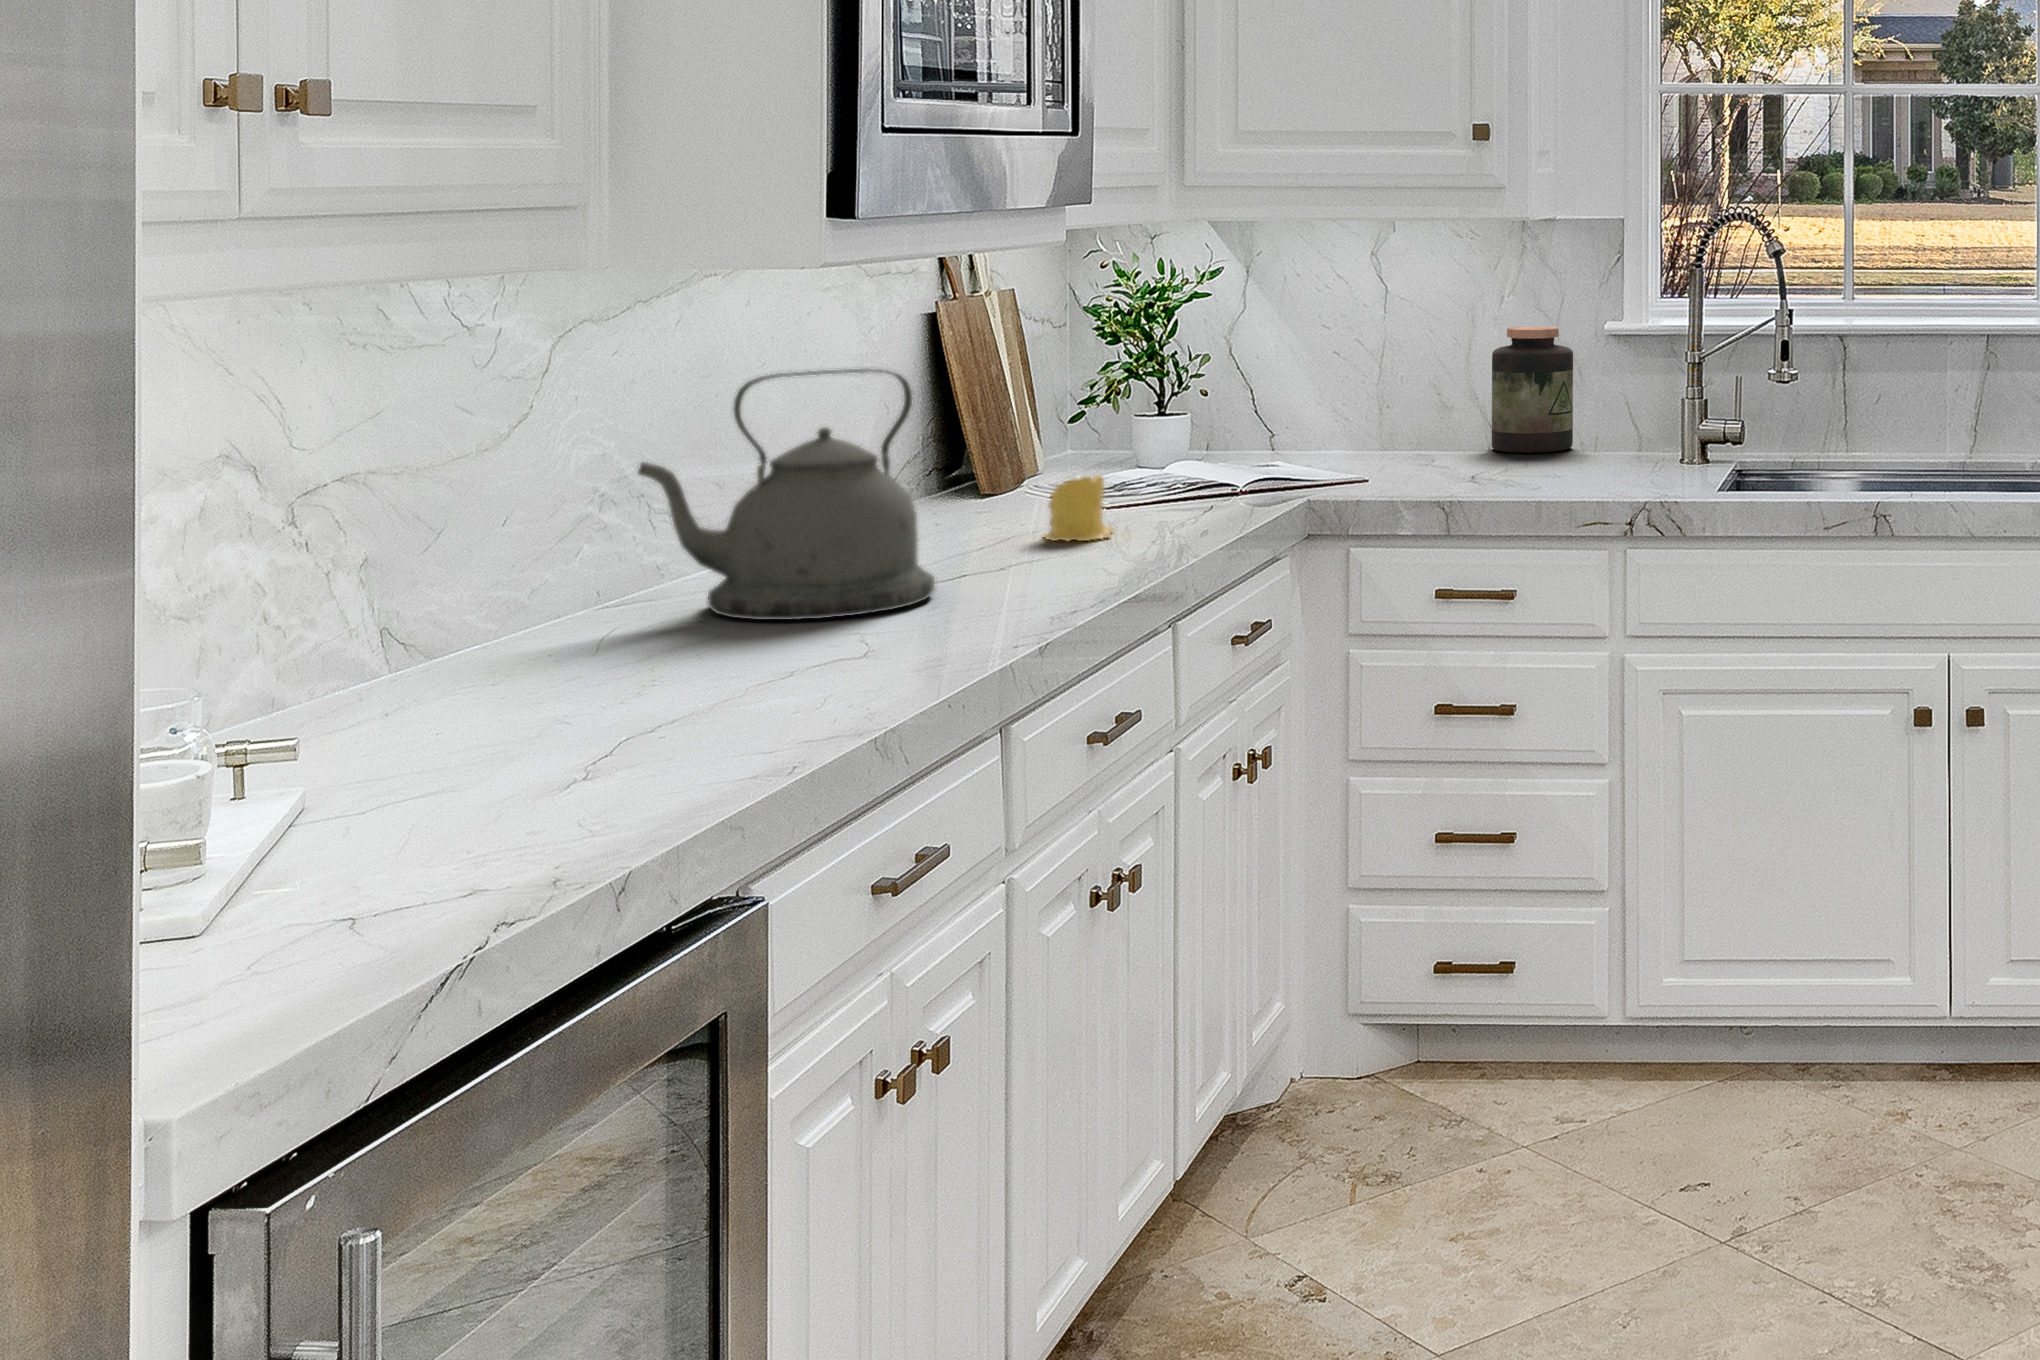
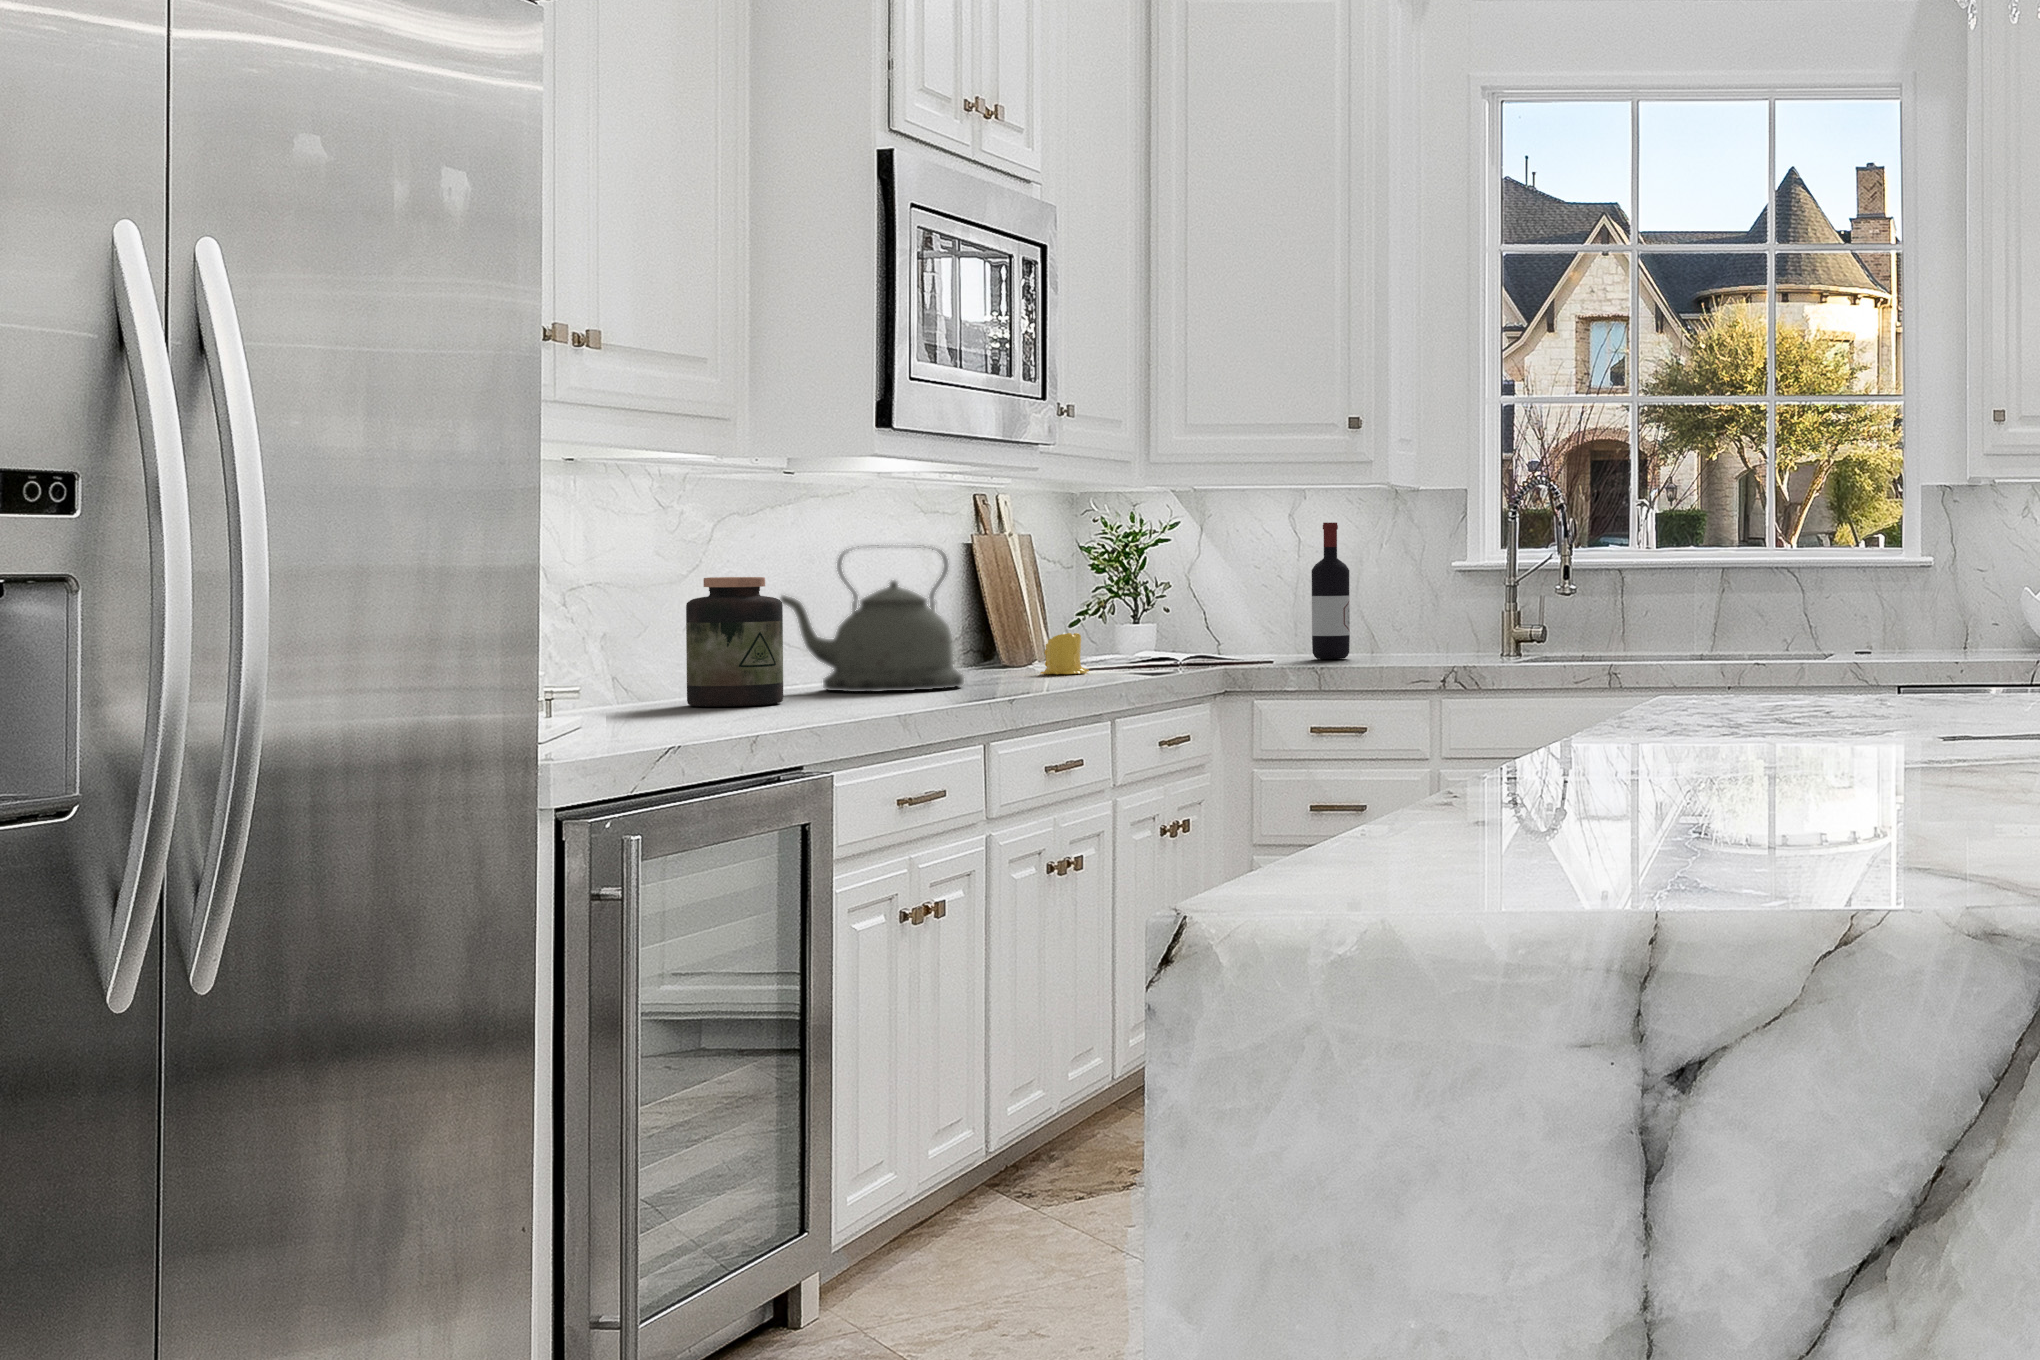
wine bottle: none [1425,278,1480,481] -> present [1312,523,1350,659]
jar: present [1492,326,1573,453] -> present [686,577,783,707]

